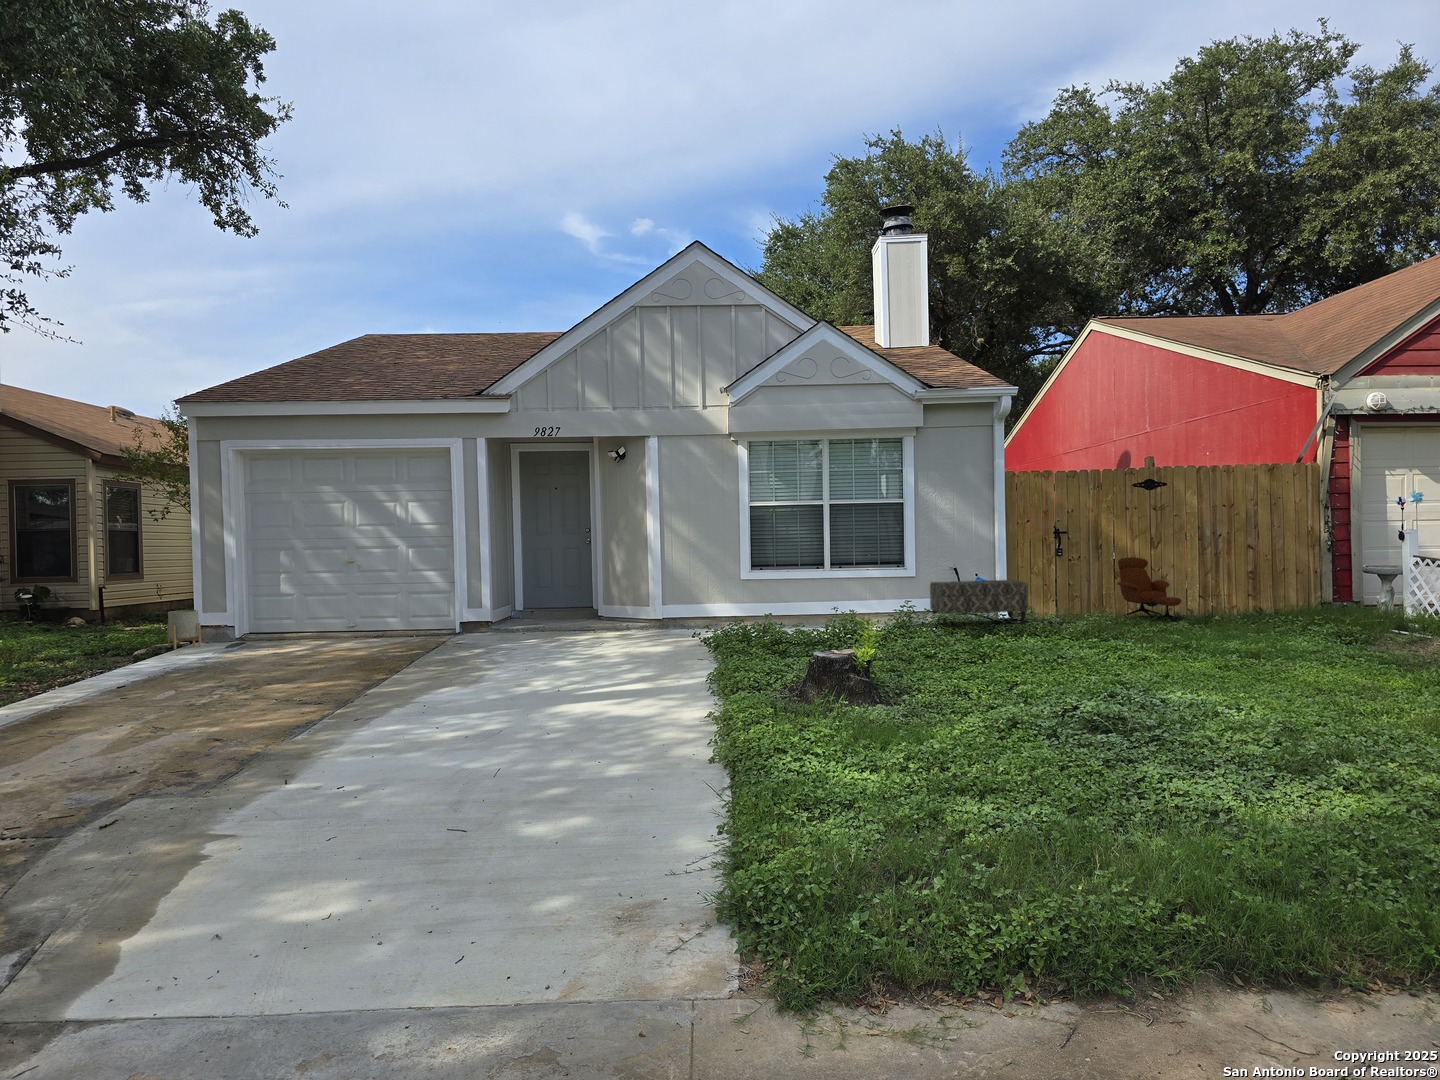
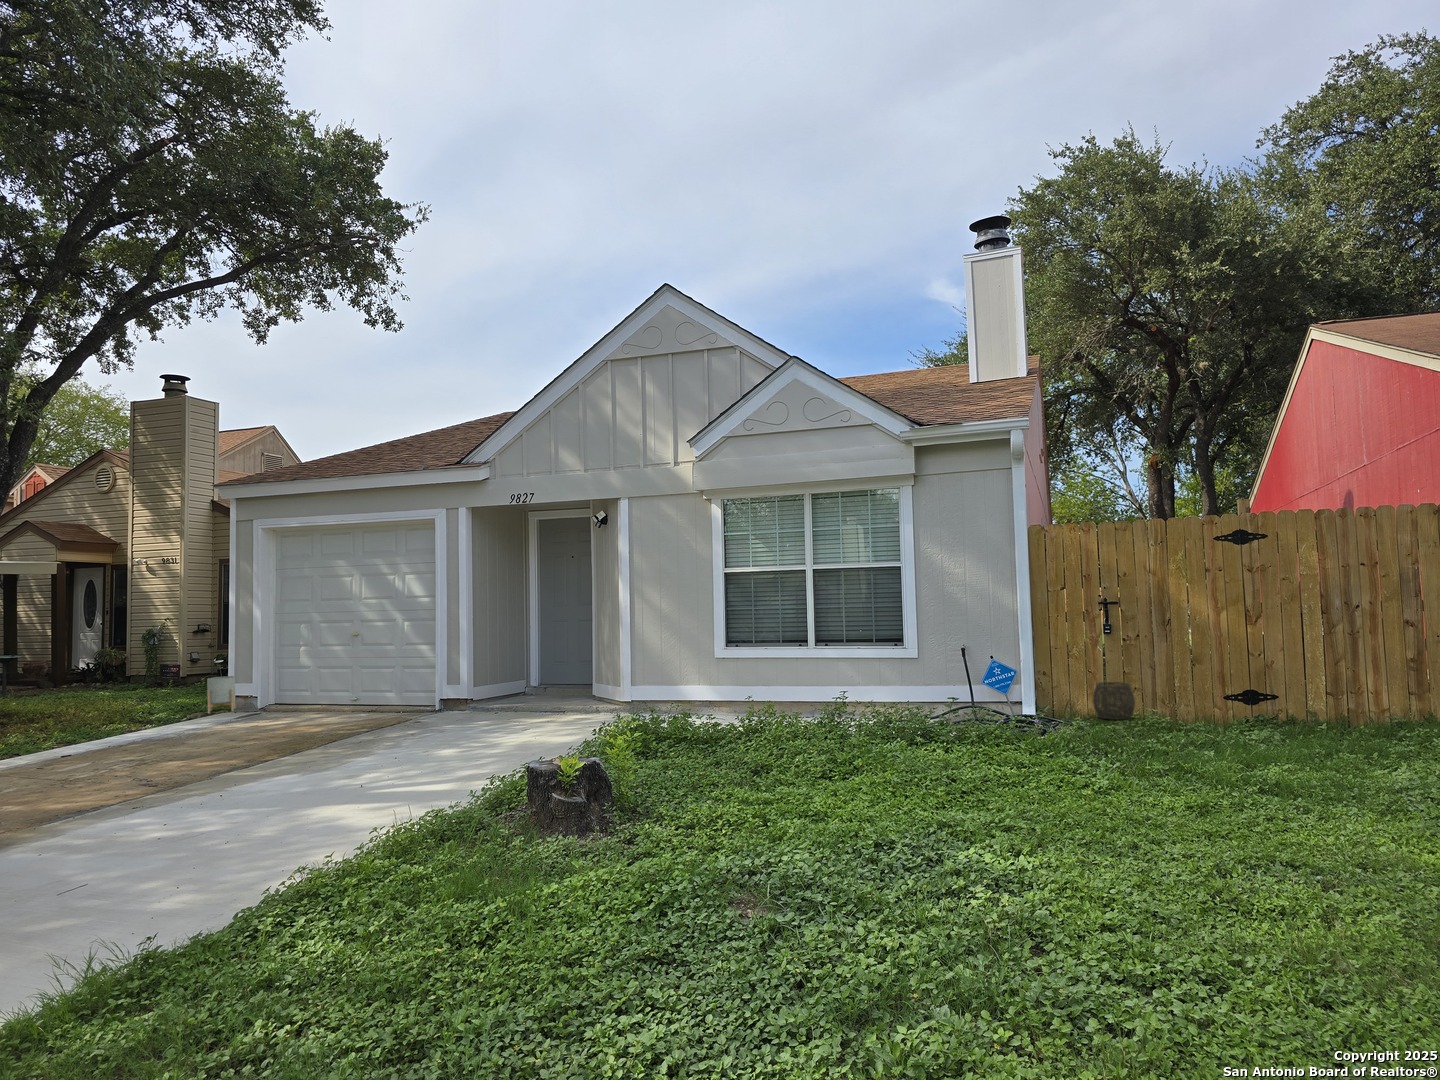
lounge chair: present [1117,557,1182,622] -> none [1193,638,1279,735]
bench: present [930,580,1028,627] -> none [925,665,1045,726]
woven basket: none [1047,592,1079,619] -> present [1093,682,1135,720]

